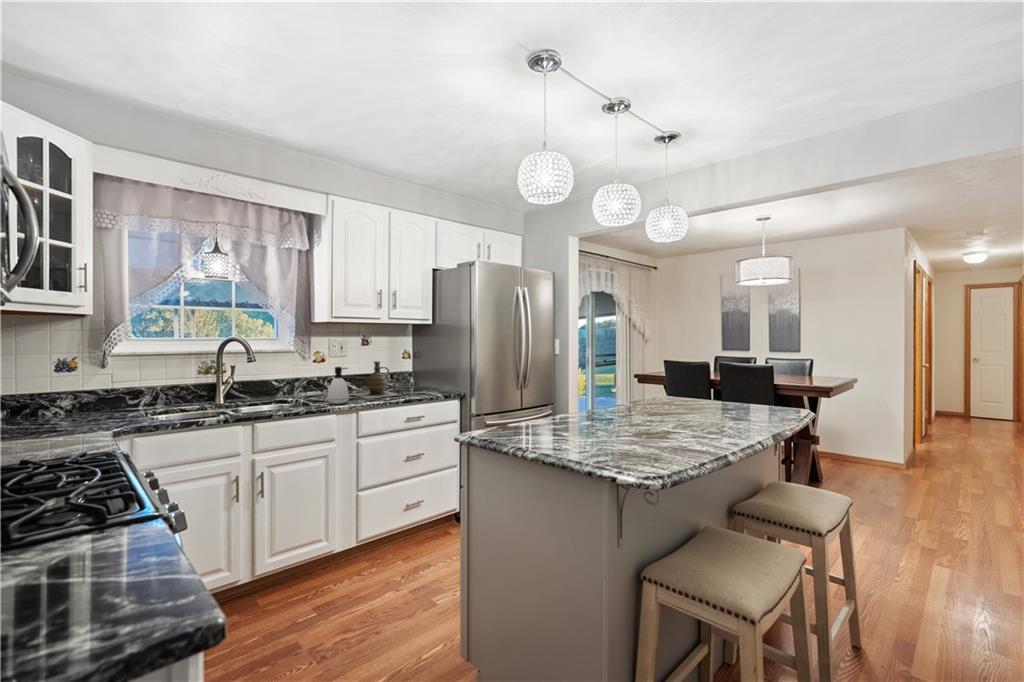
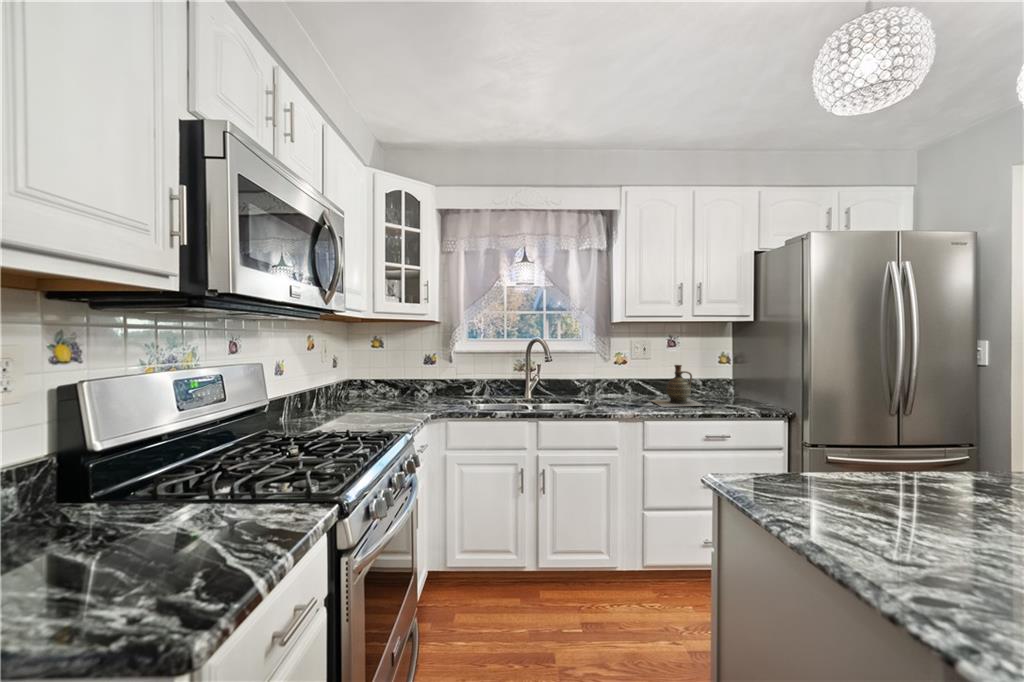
soap dispenser: present [328,367,349,404] -> none [615,369,637,409]

